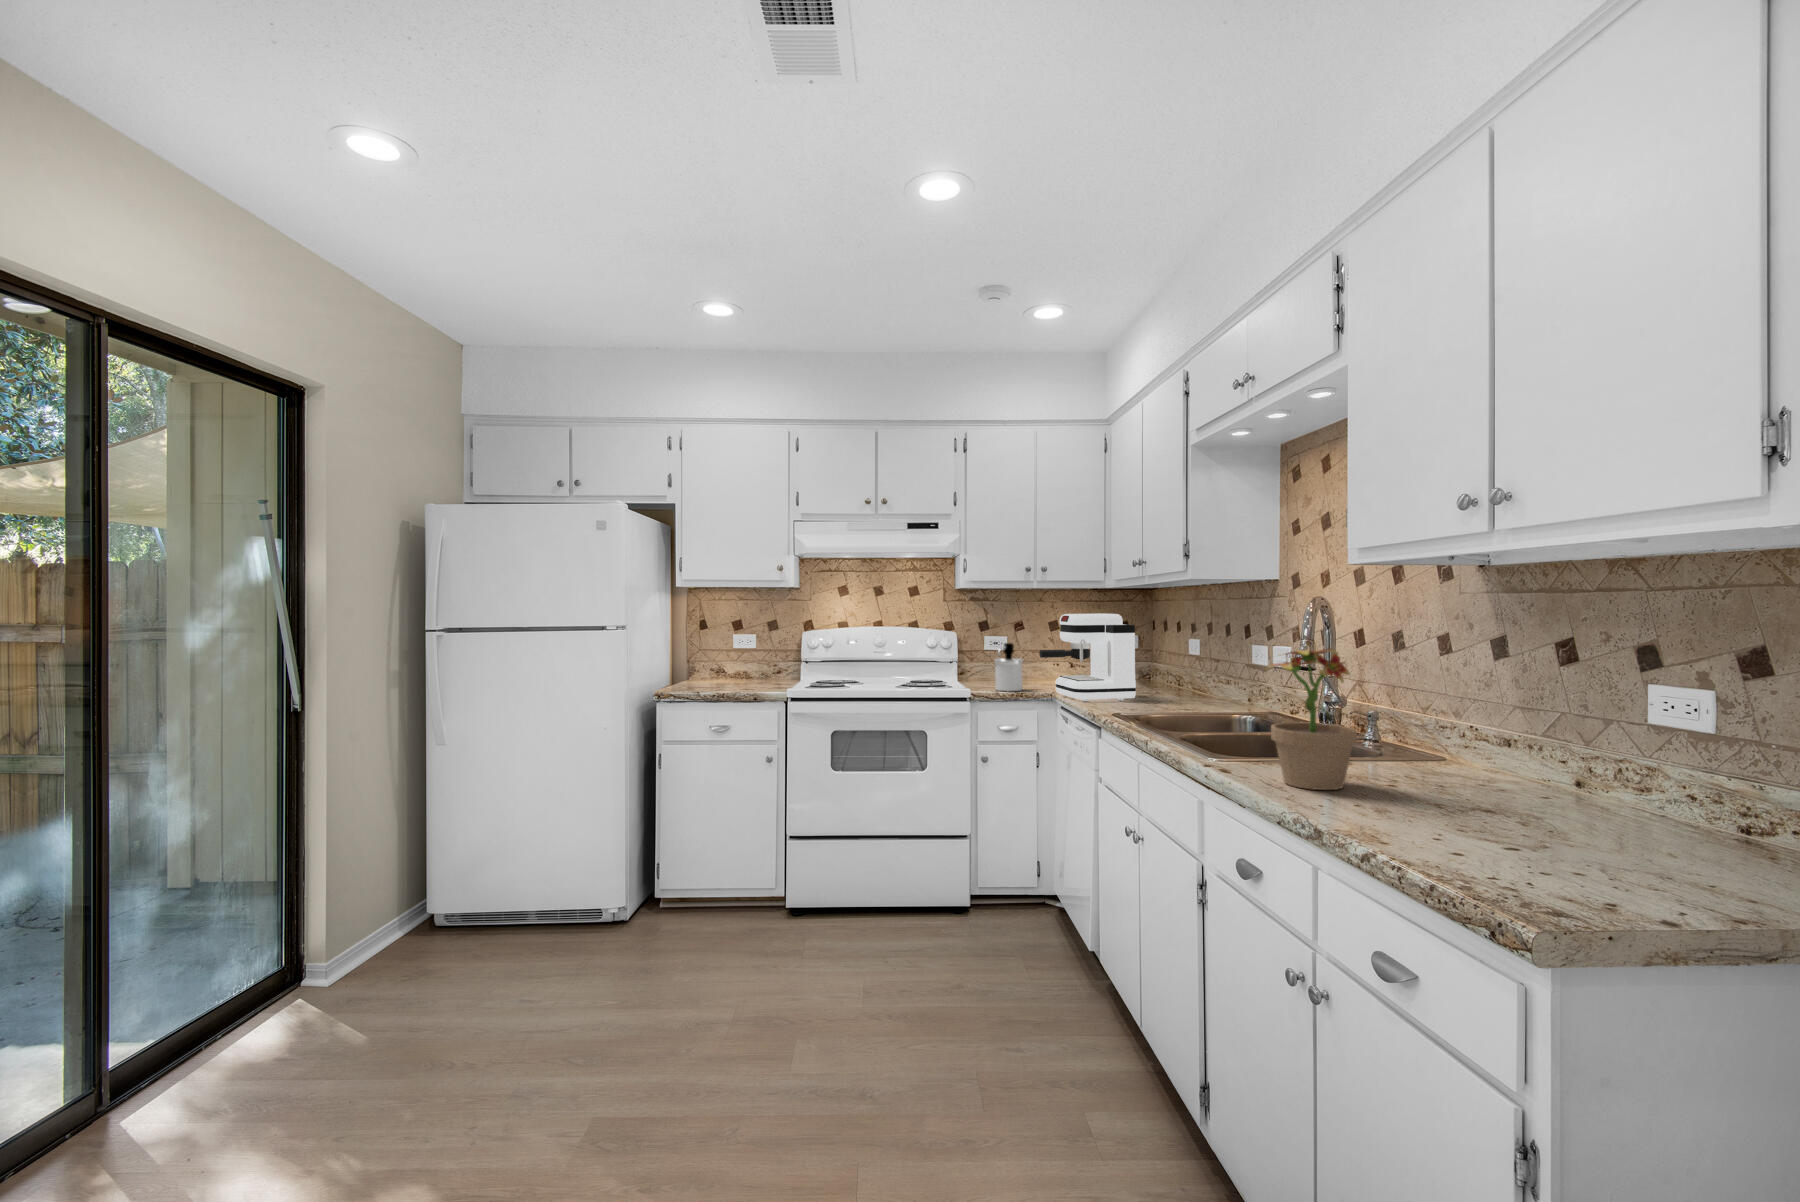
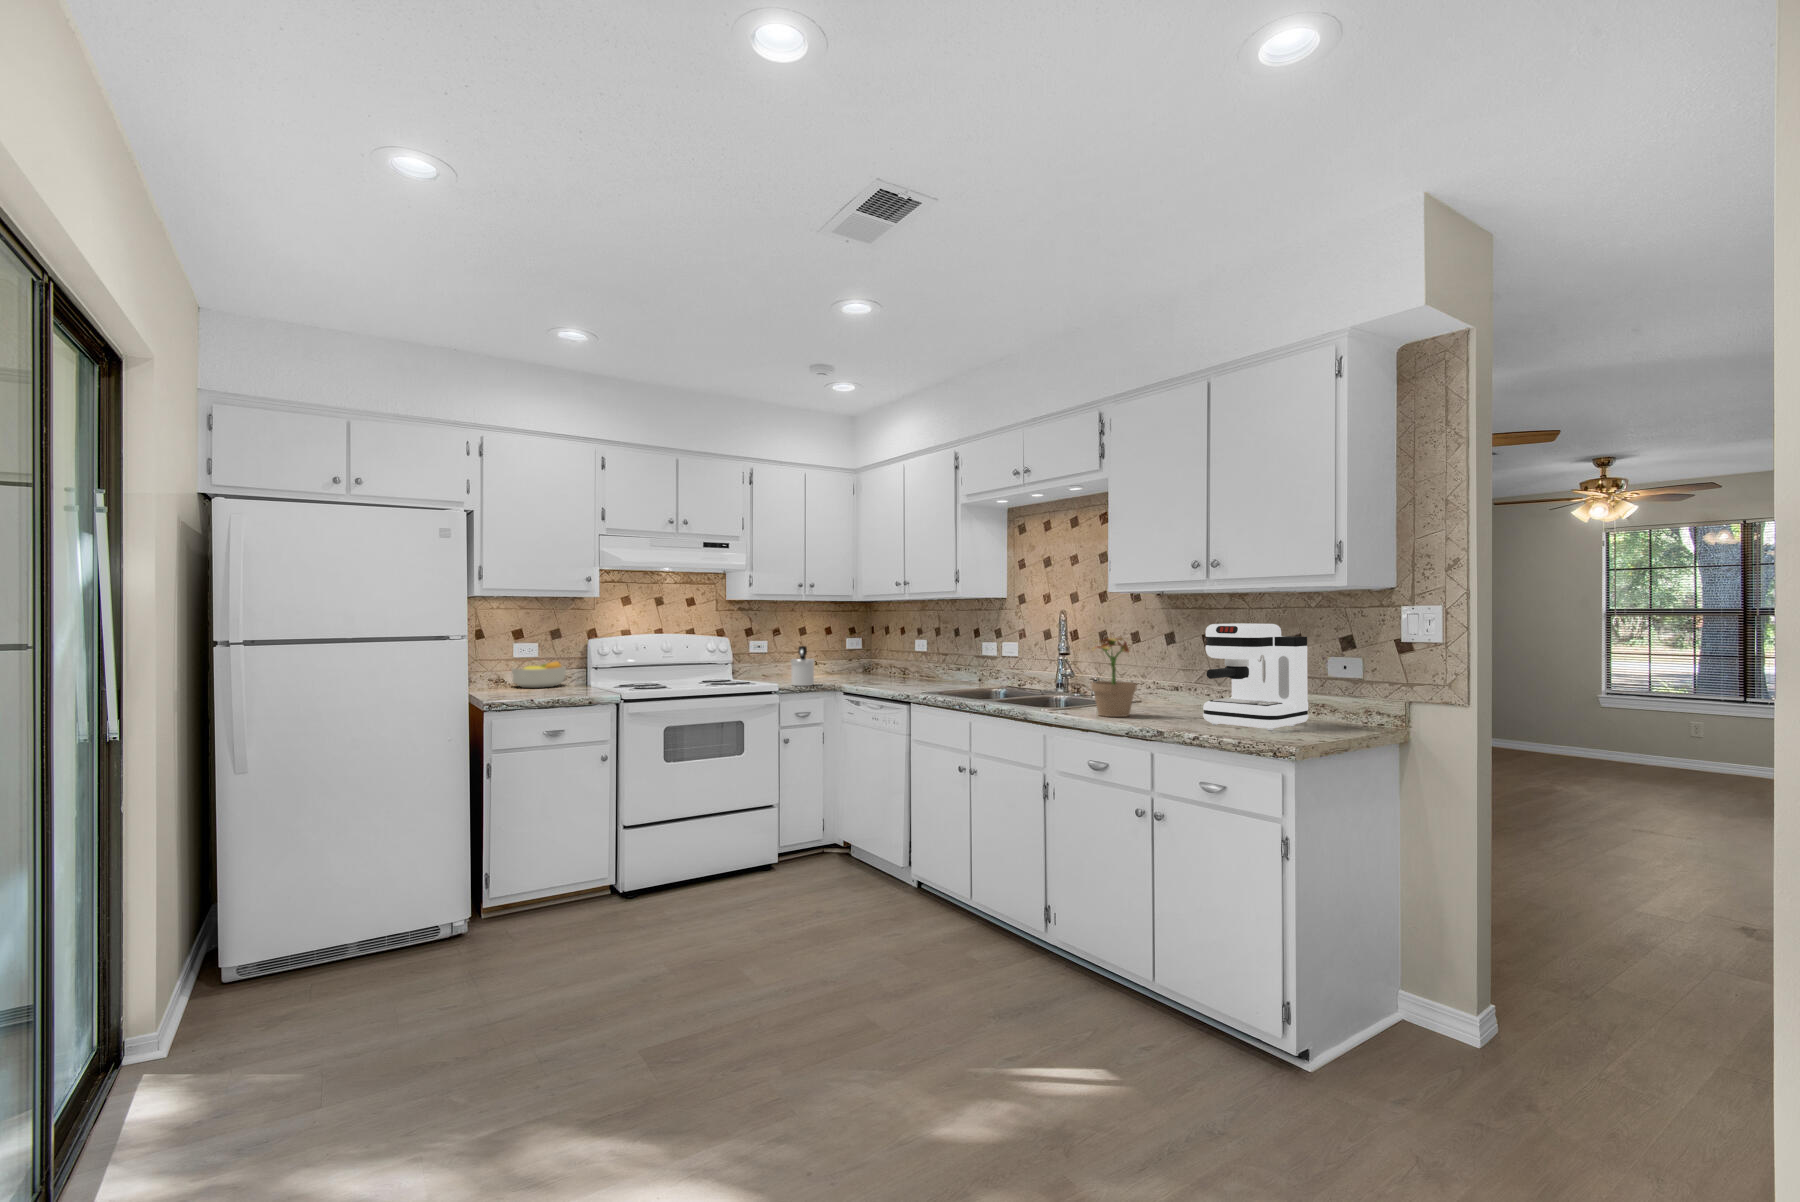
coffee maker: present [1039,614,1136,702] -> present [1203,624,1308,731]
fruit bowl: none [730,649,785,680] -> present [512,660,566,688]

